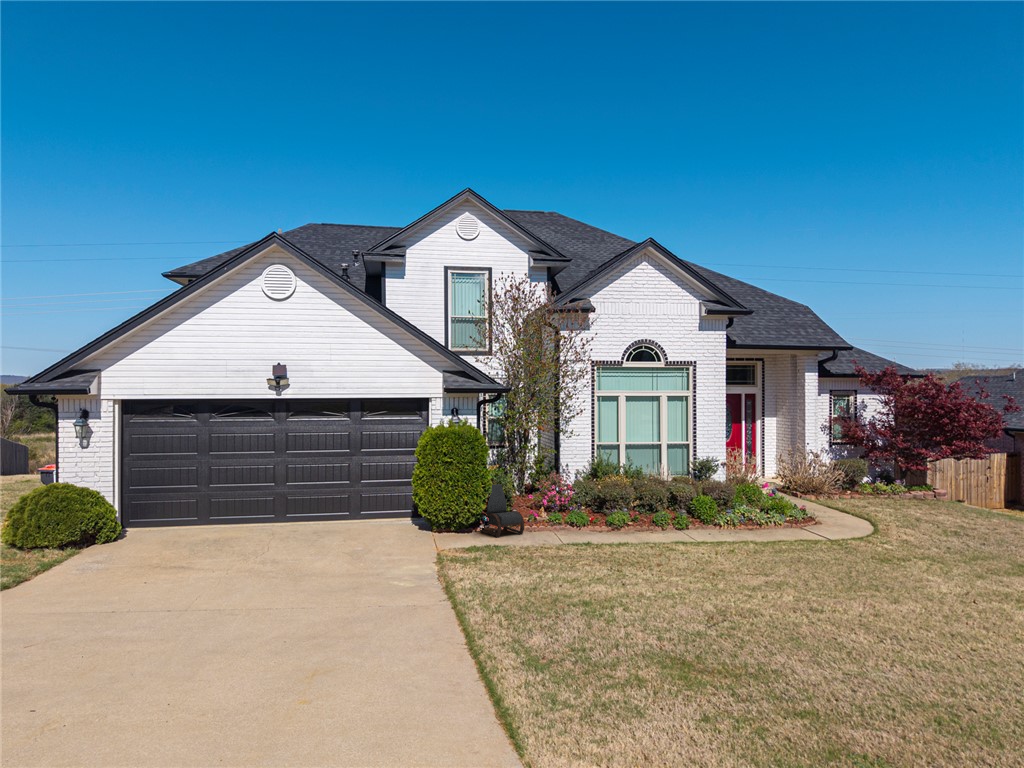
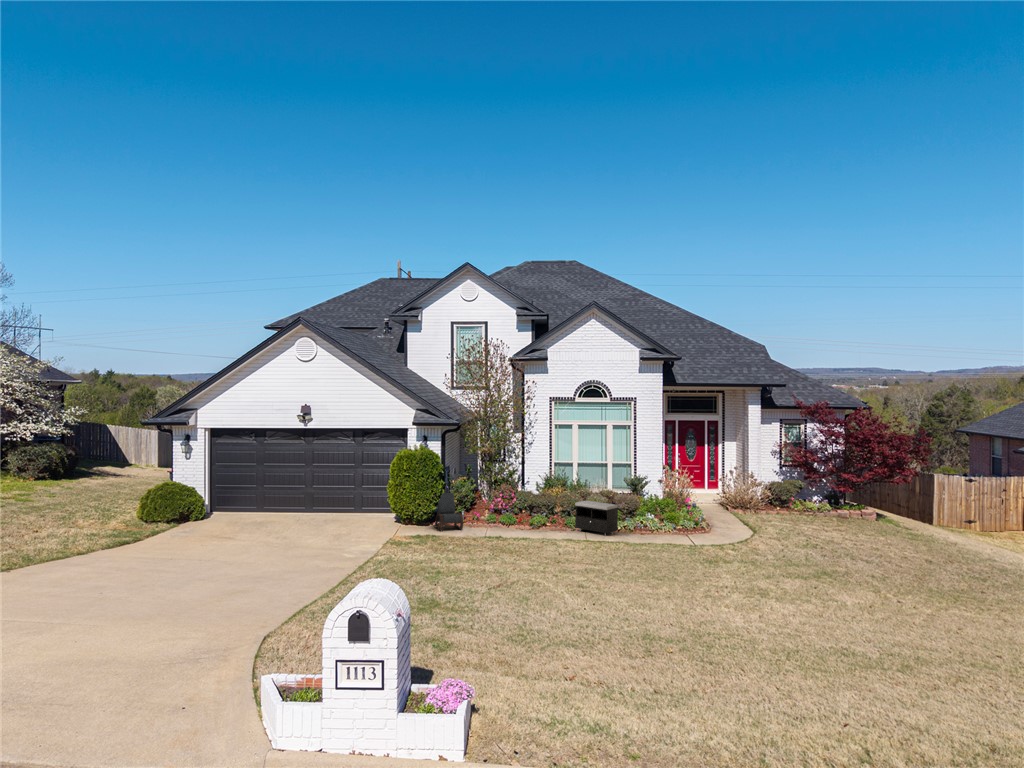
storage bench: none [662,488,715,531] -> present [575,501,618,535]

